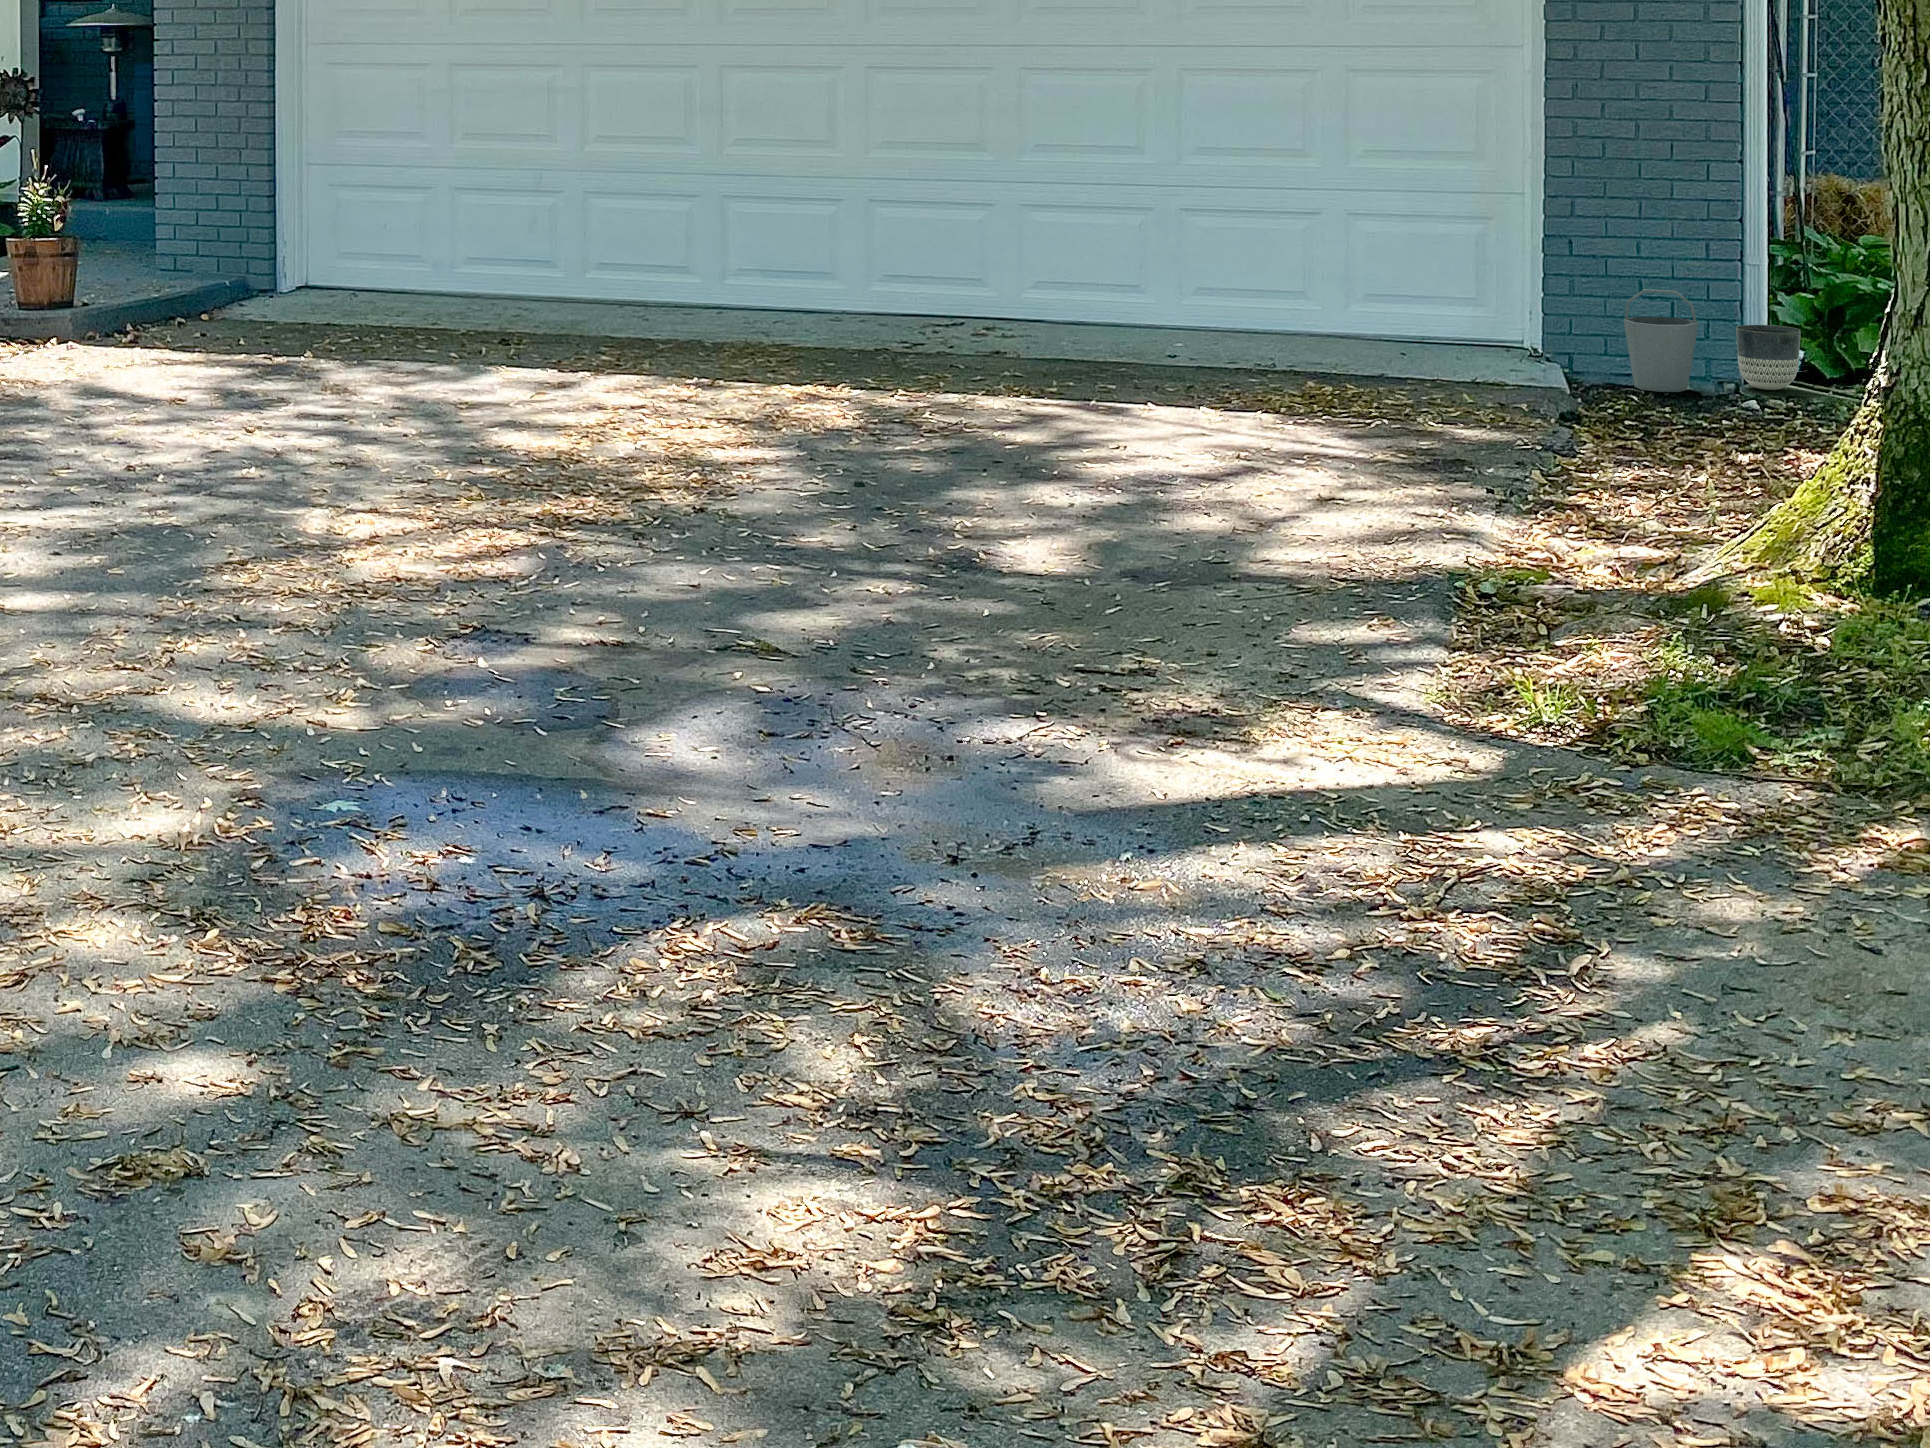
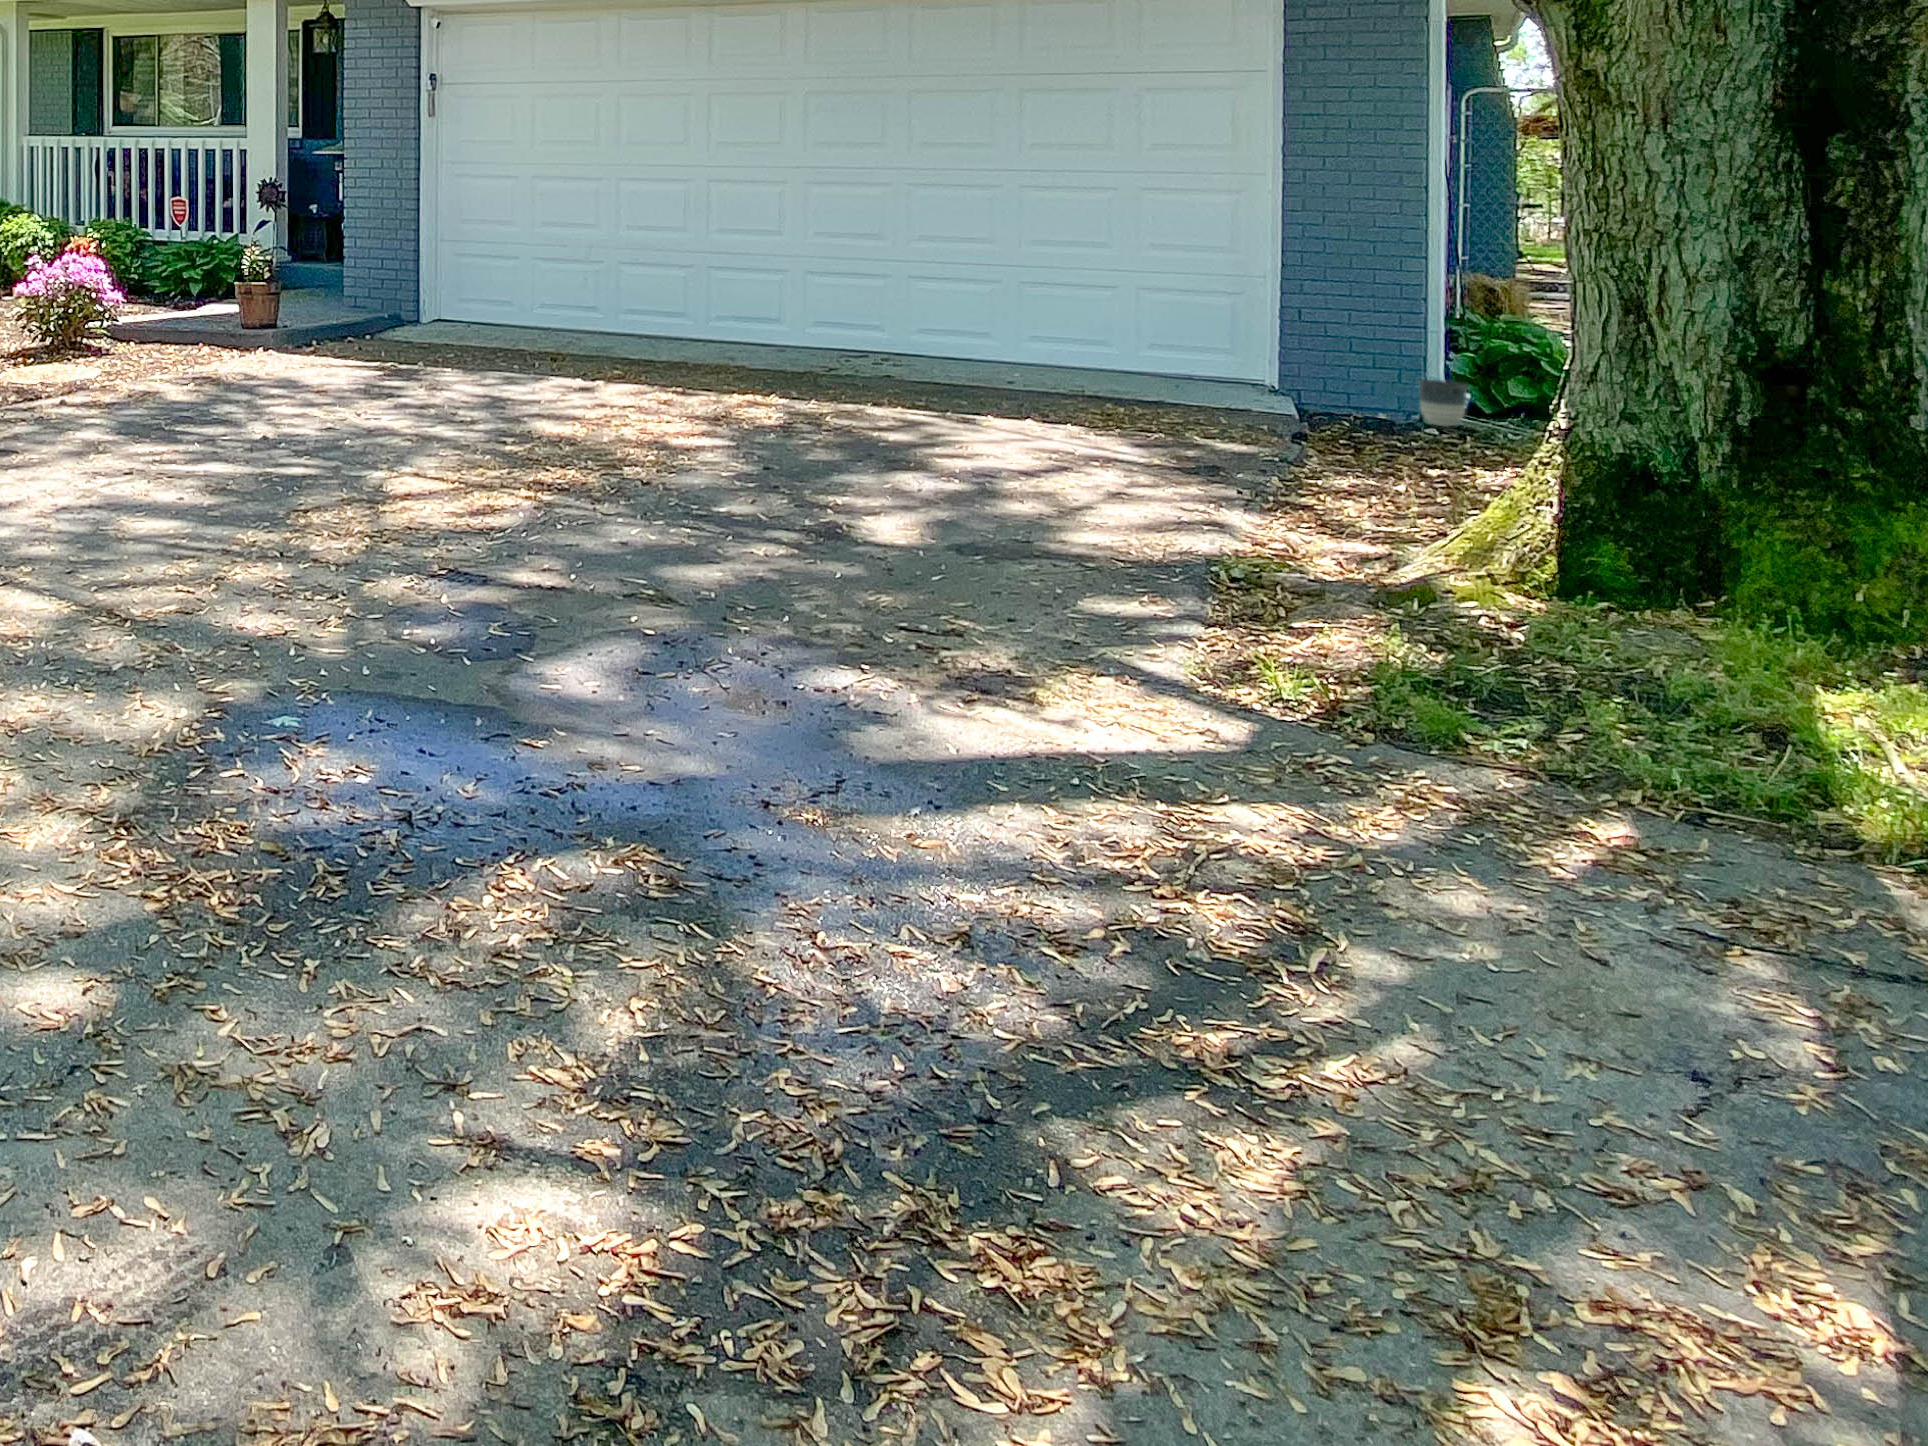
bucket: present [1624,289,1698,392] -> none [1337,352,1392,425]

